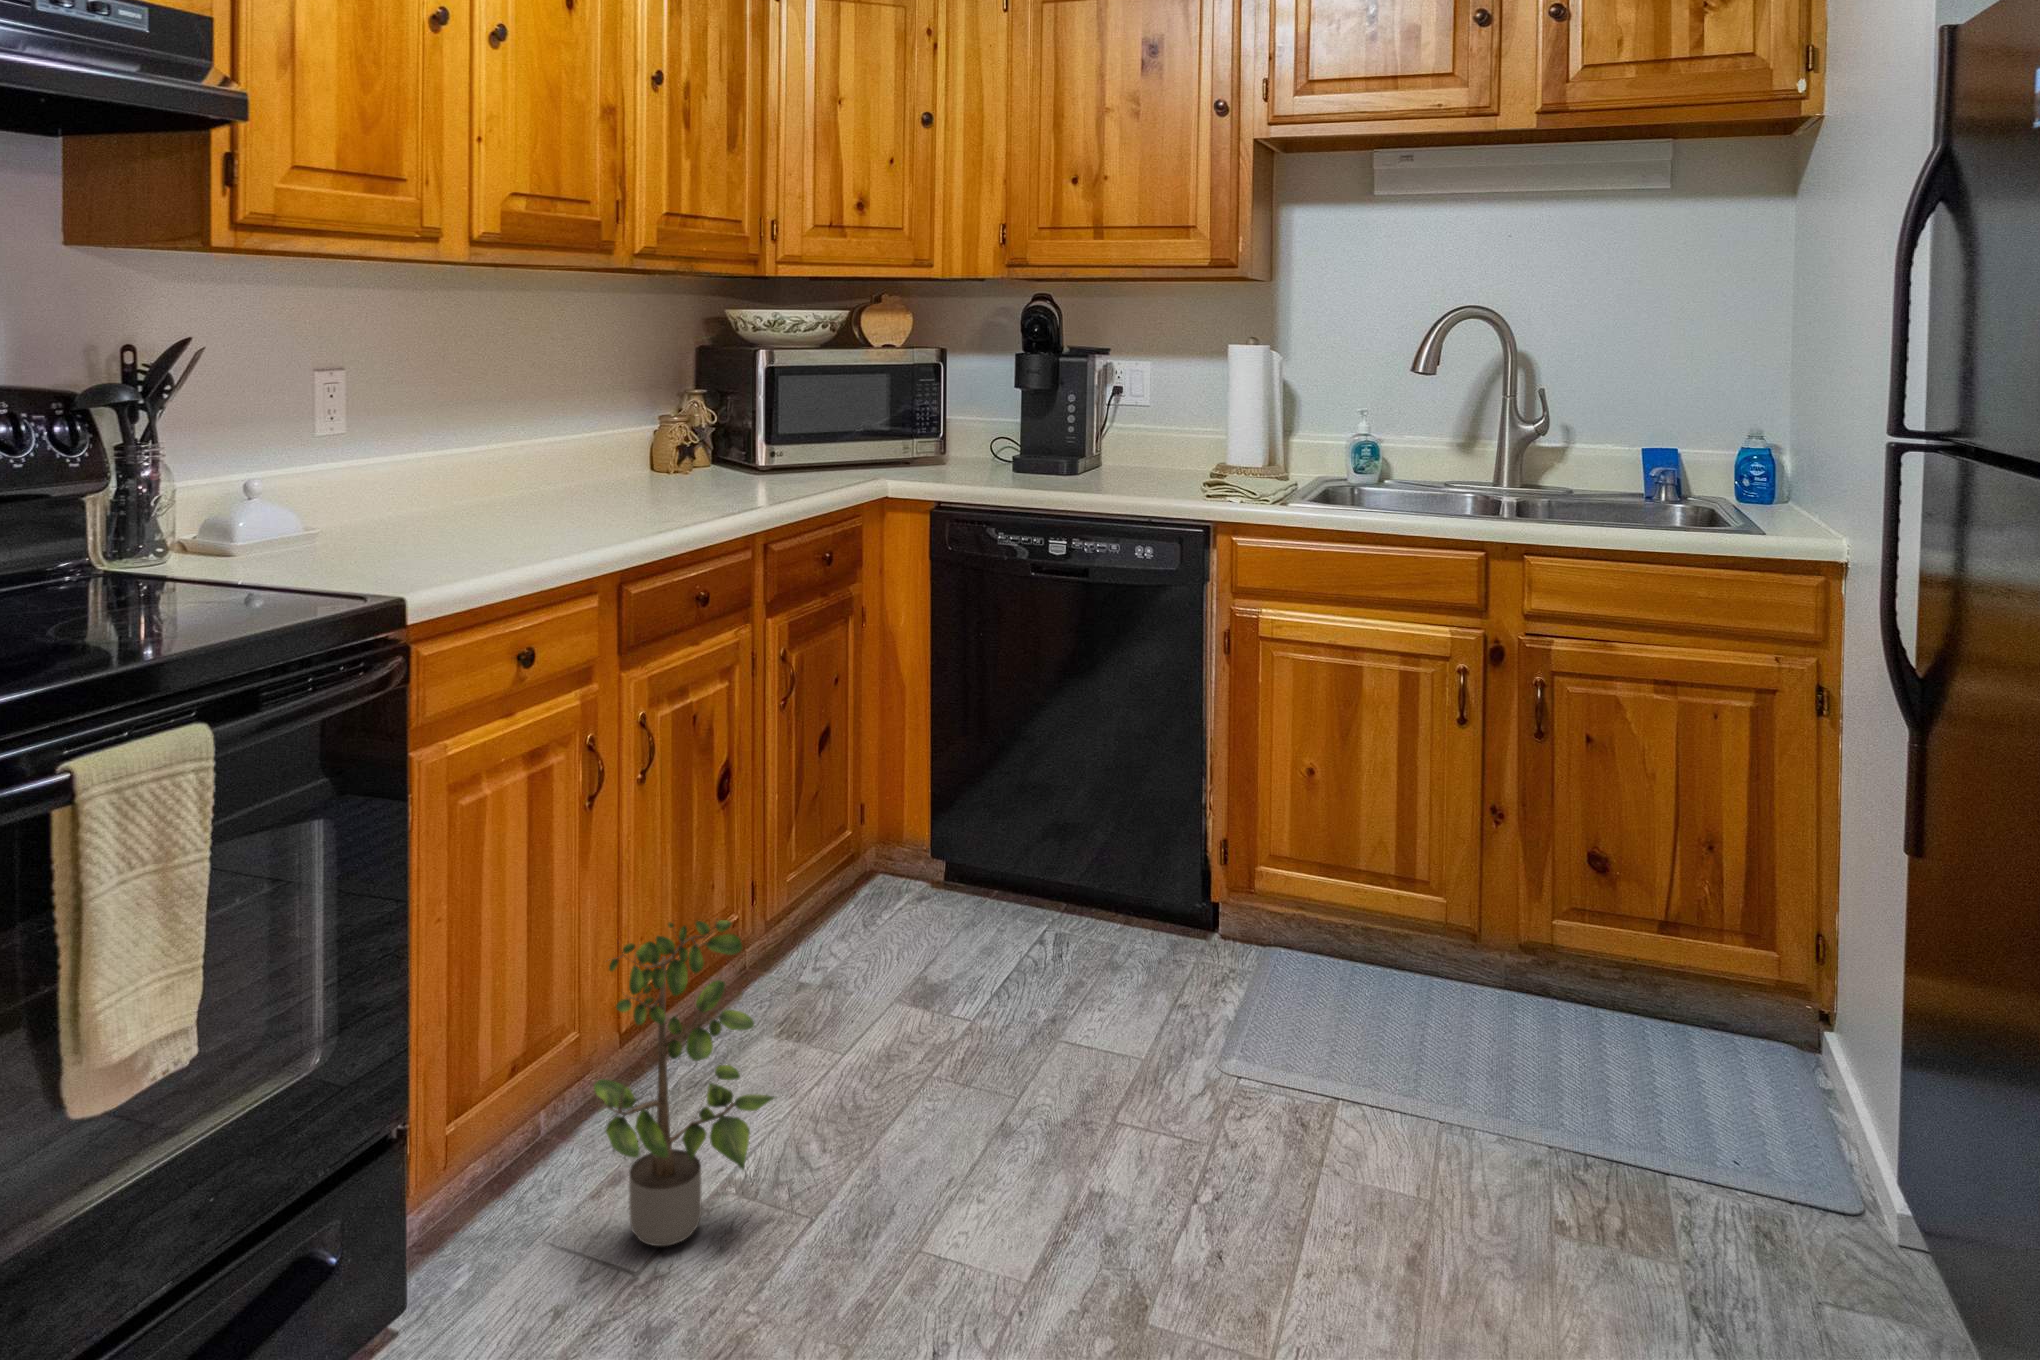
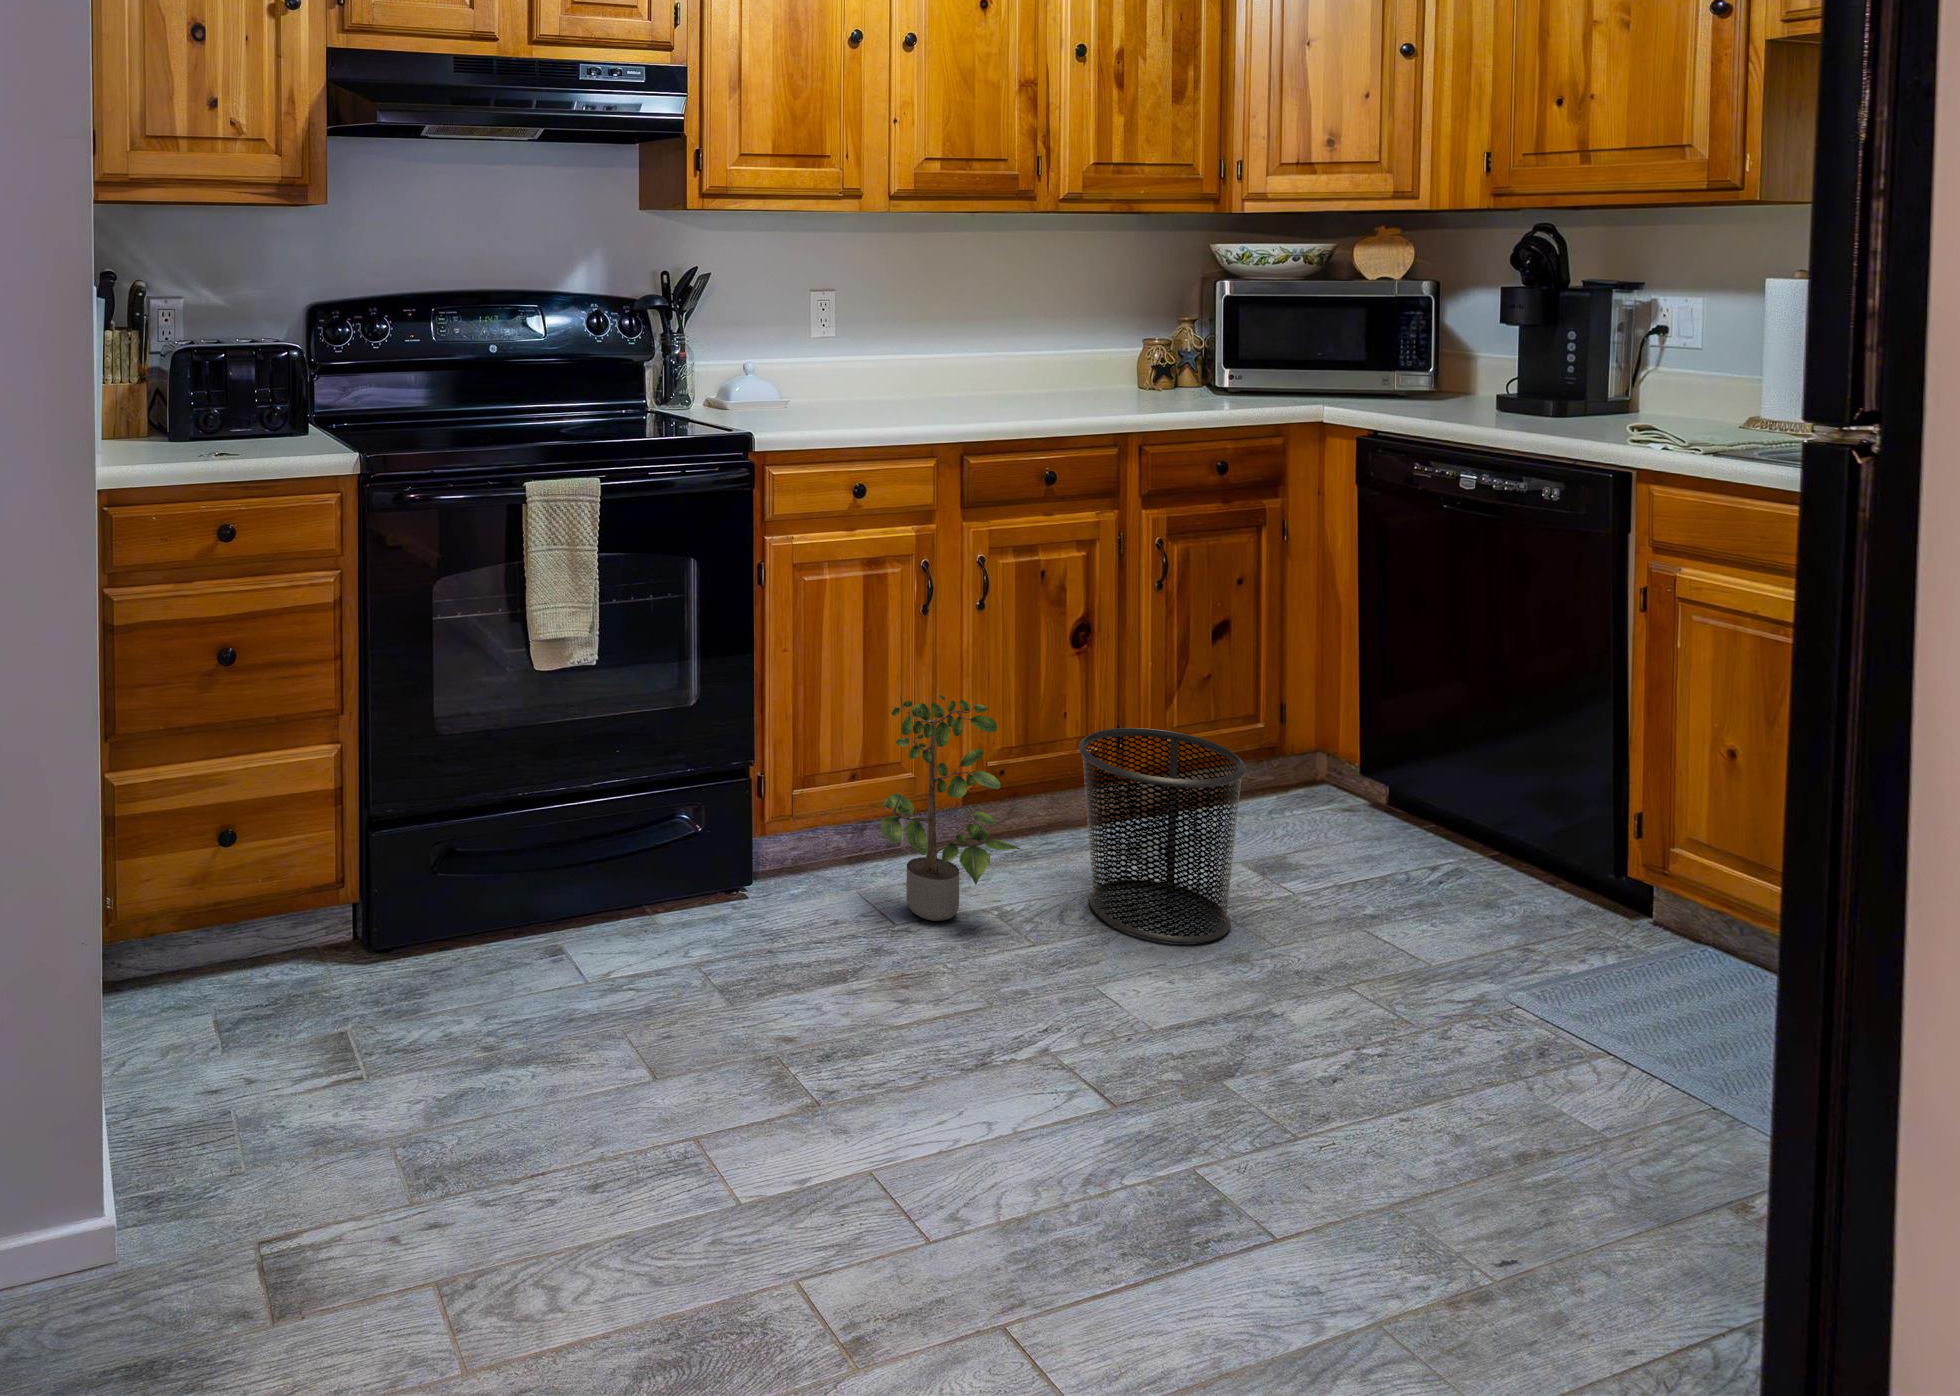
waste bin: none [796,882,979,1151] -> present [1079,728,1246,944]

